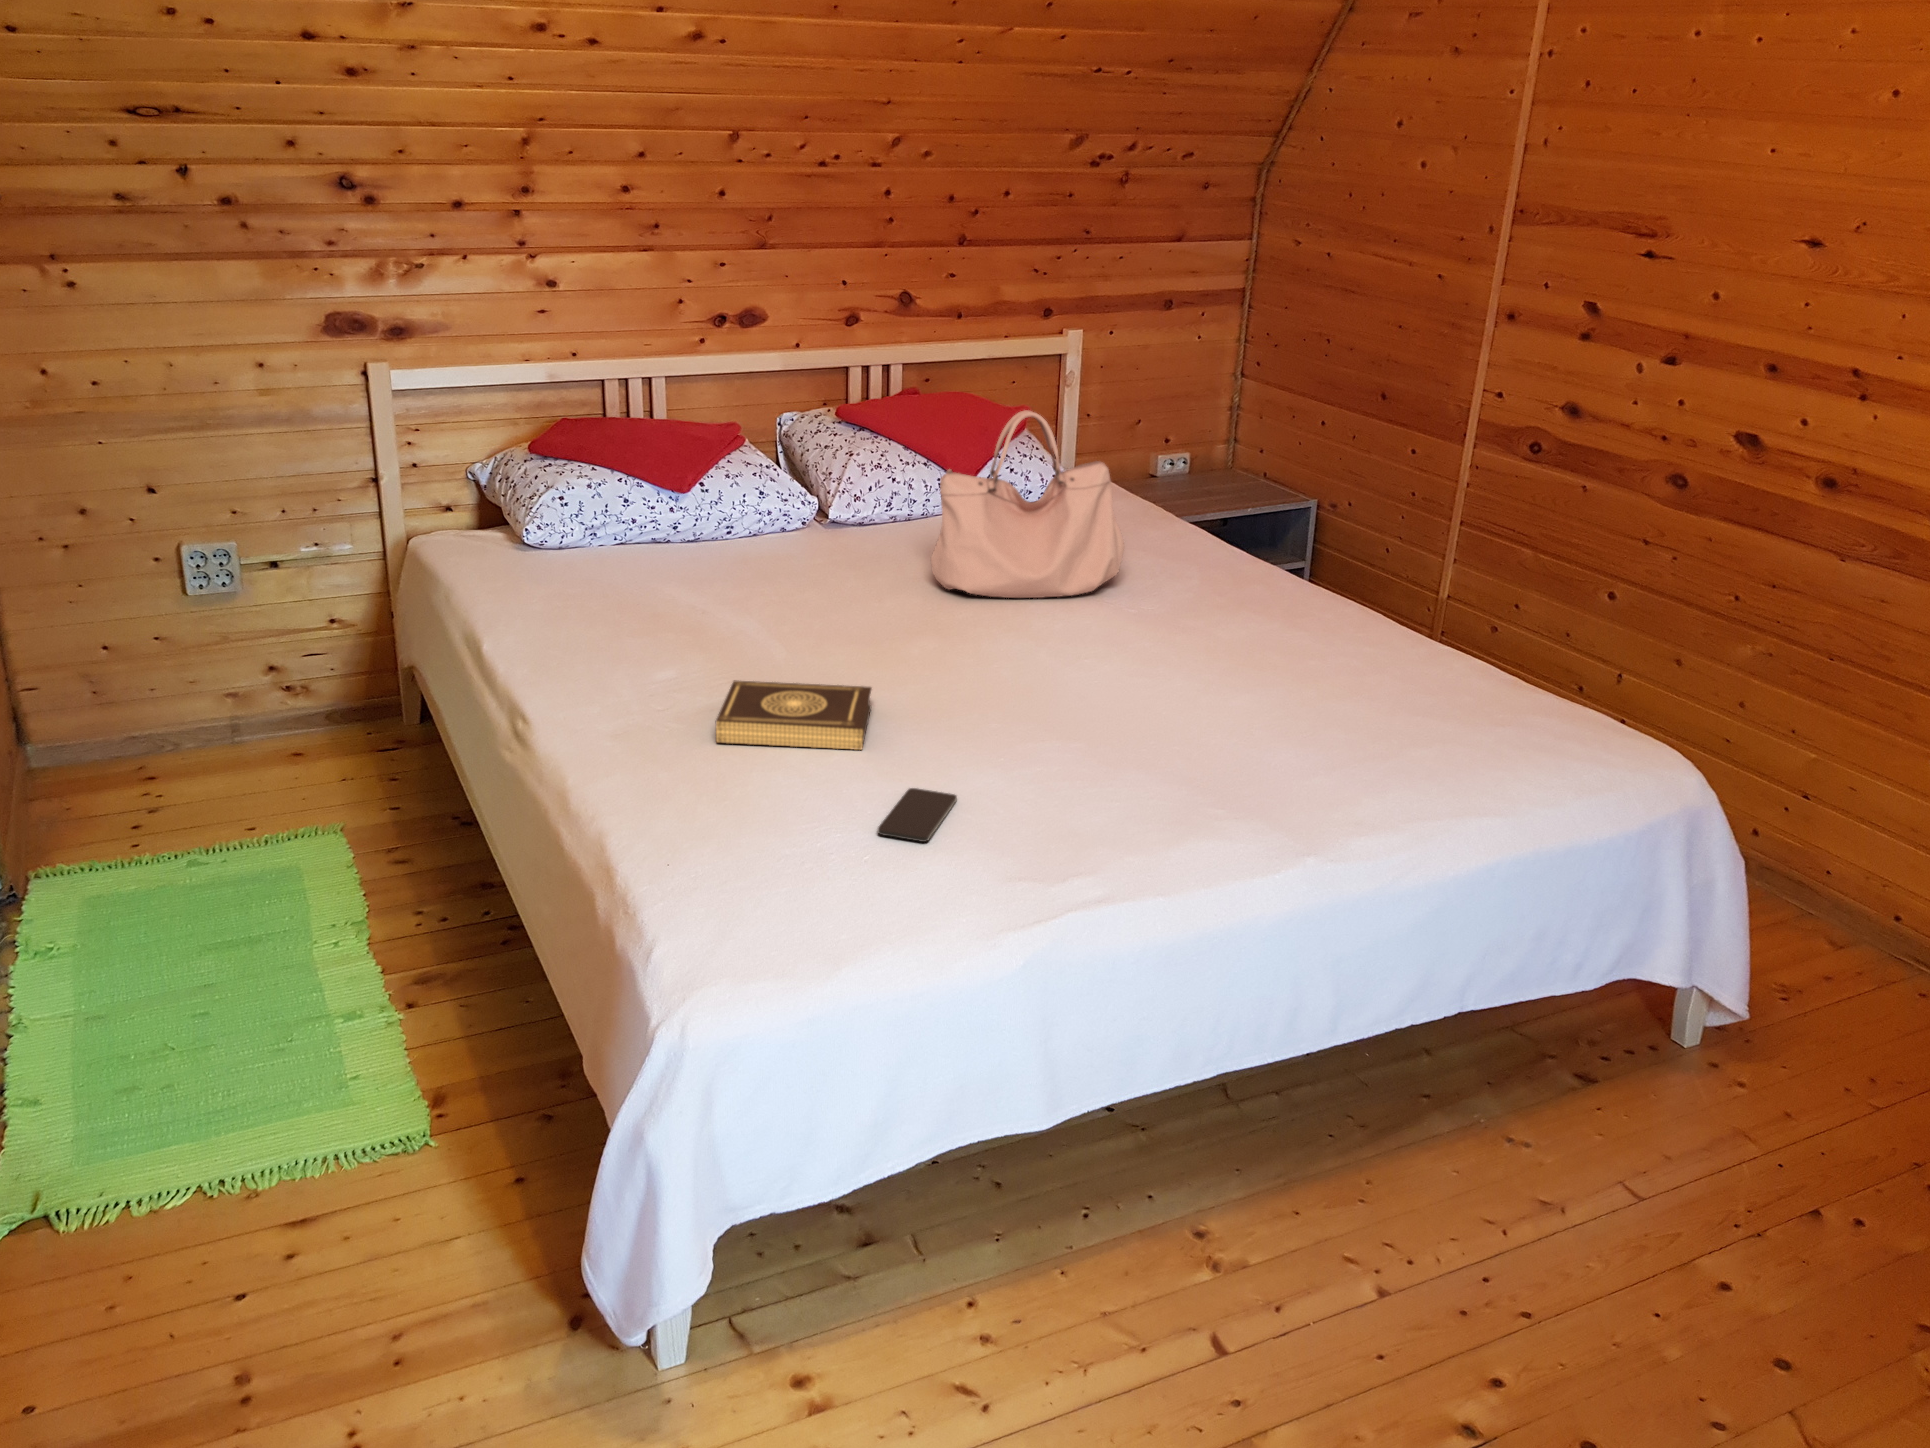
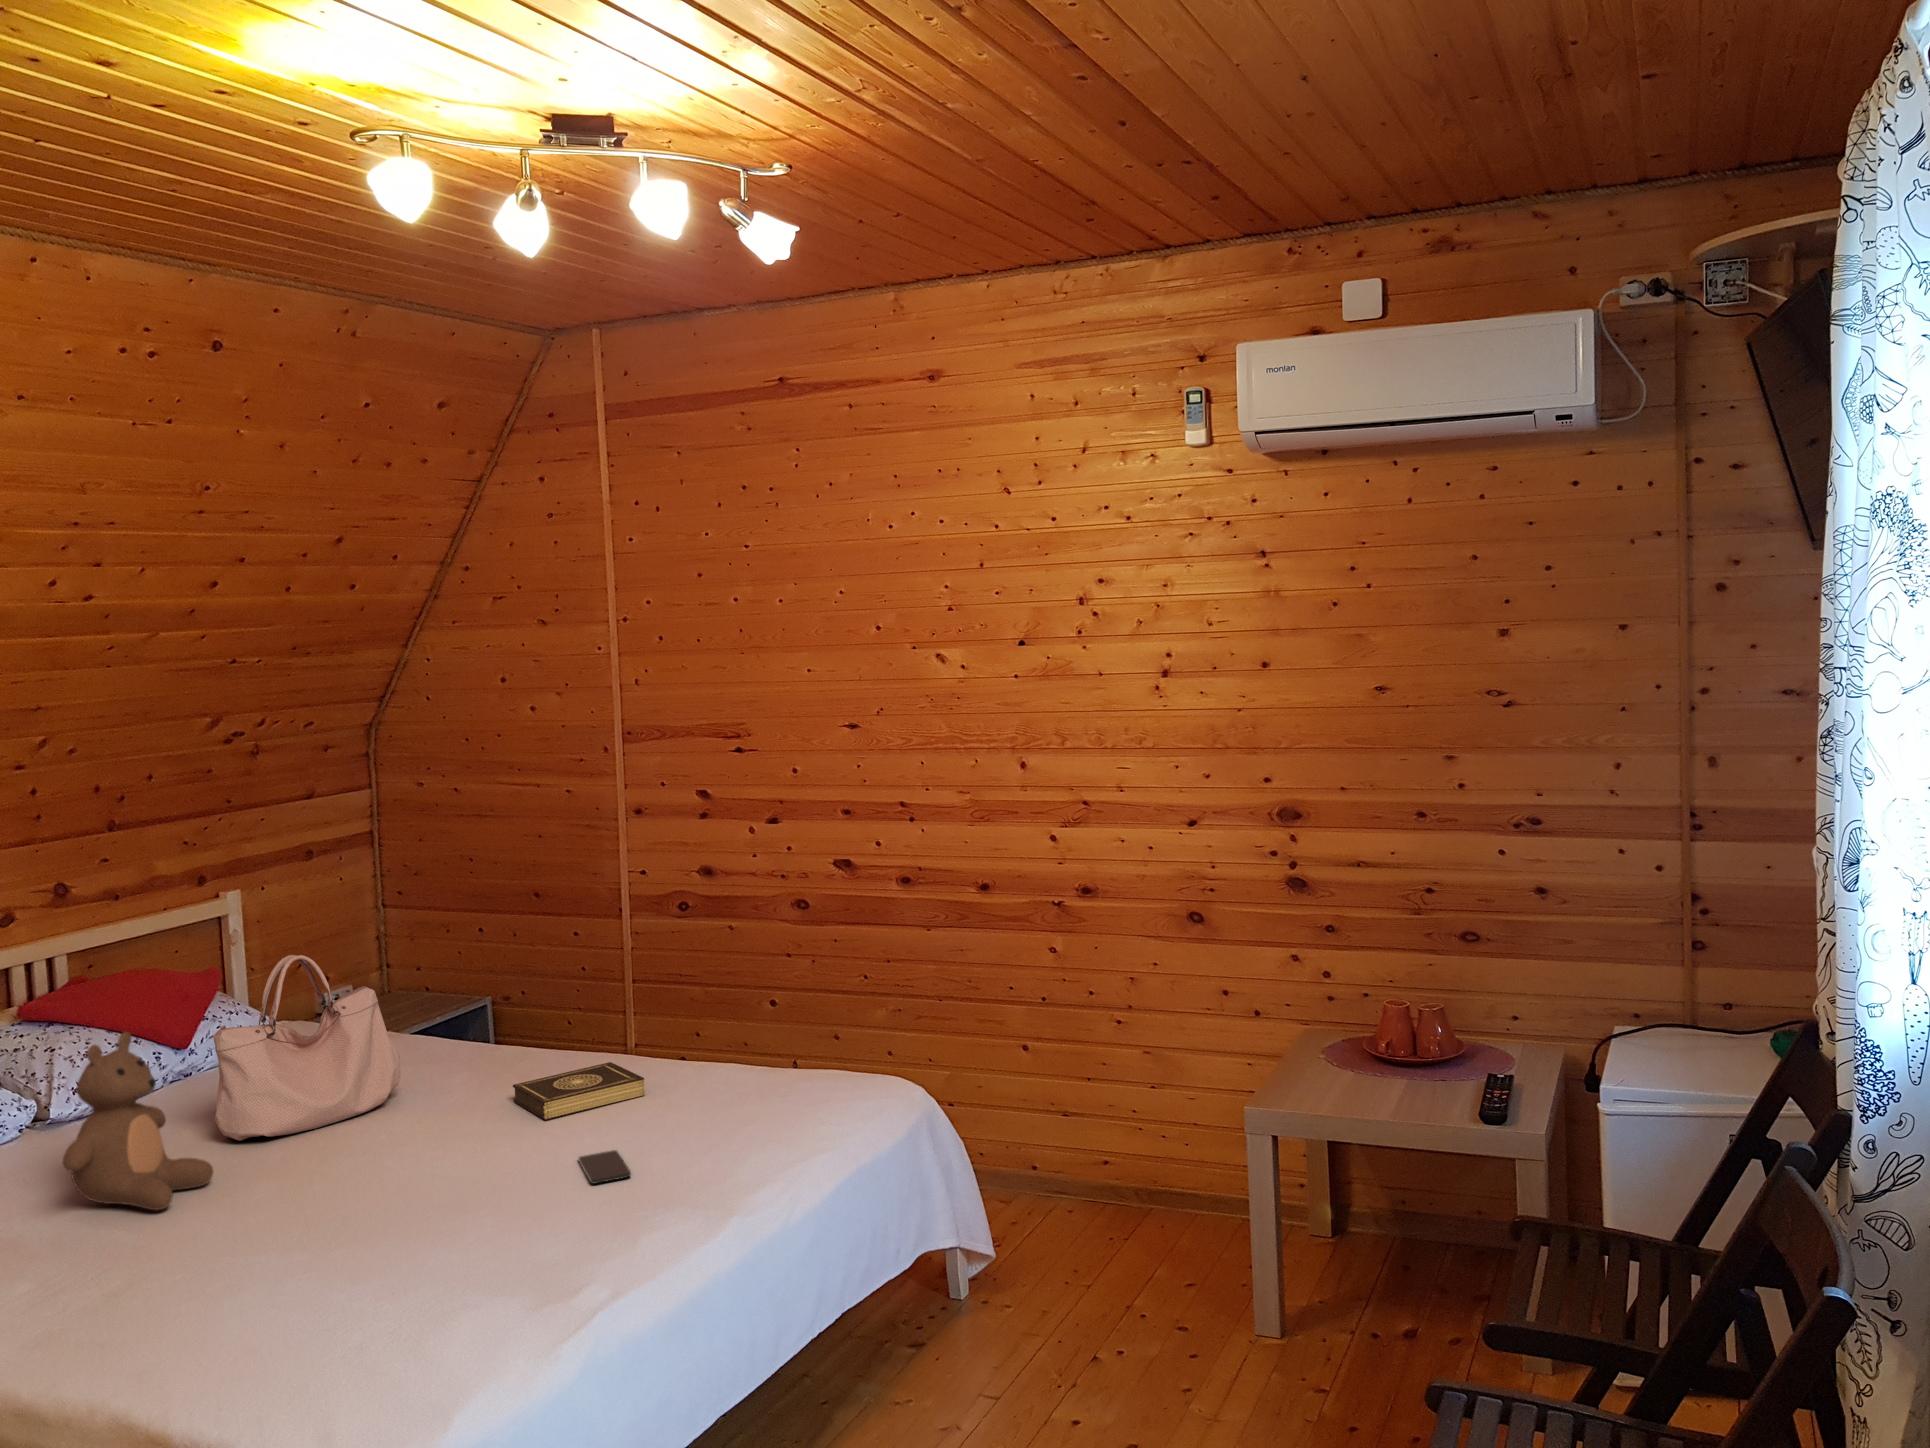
teddy bear: none [760,454,894,638] -> present [63,1032,213,1210]
book: present [716,680,872,750] -> present [513,1062,645,1120]
smartphone: present [878,788,957,842] -> present [578,1150,631,1184]

